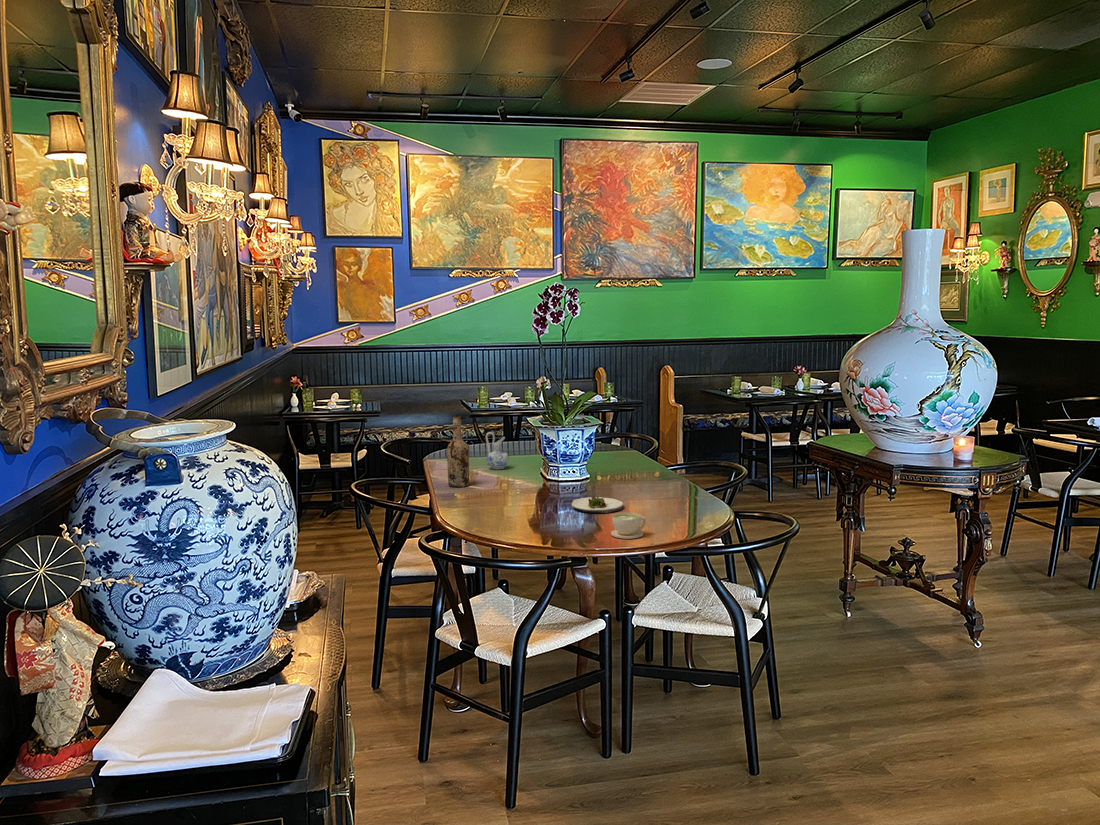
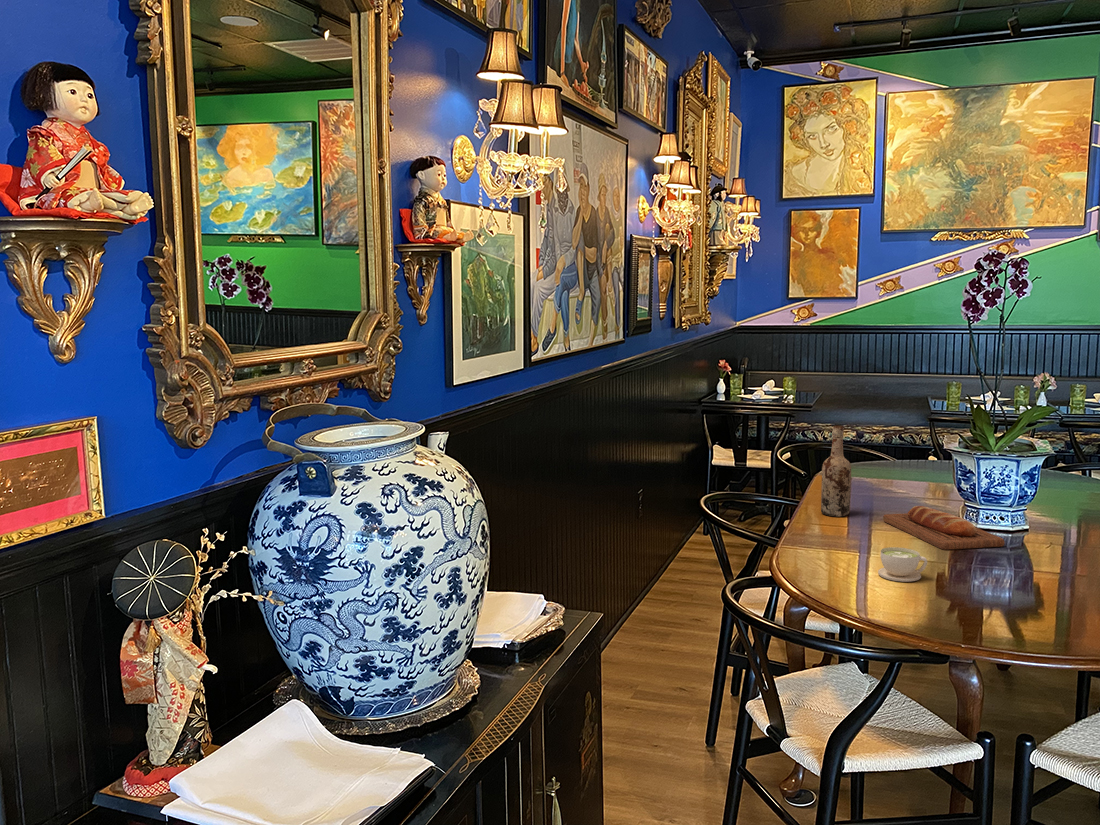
ceramic pitcher: present [486,432,508,469] -> none [889,448,920,498]
bread loaf: none [496,470,582,497] -> present [883,506,1005,550]
salad plate: present [571,496,623,513] -> none [967,560,1052,590]
coffee cup: present [611,512,647,539] -> present [878,547,927,582]

